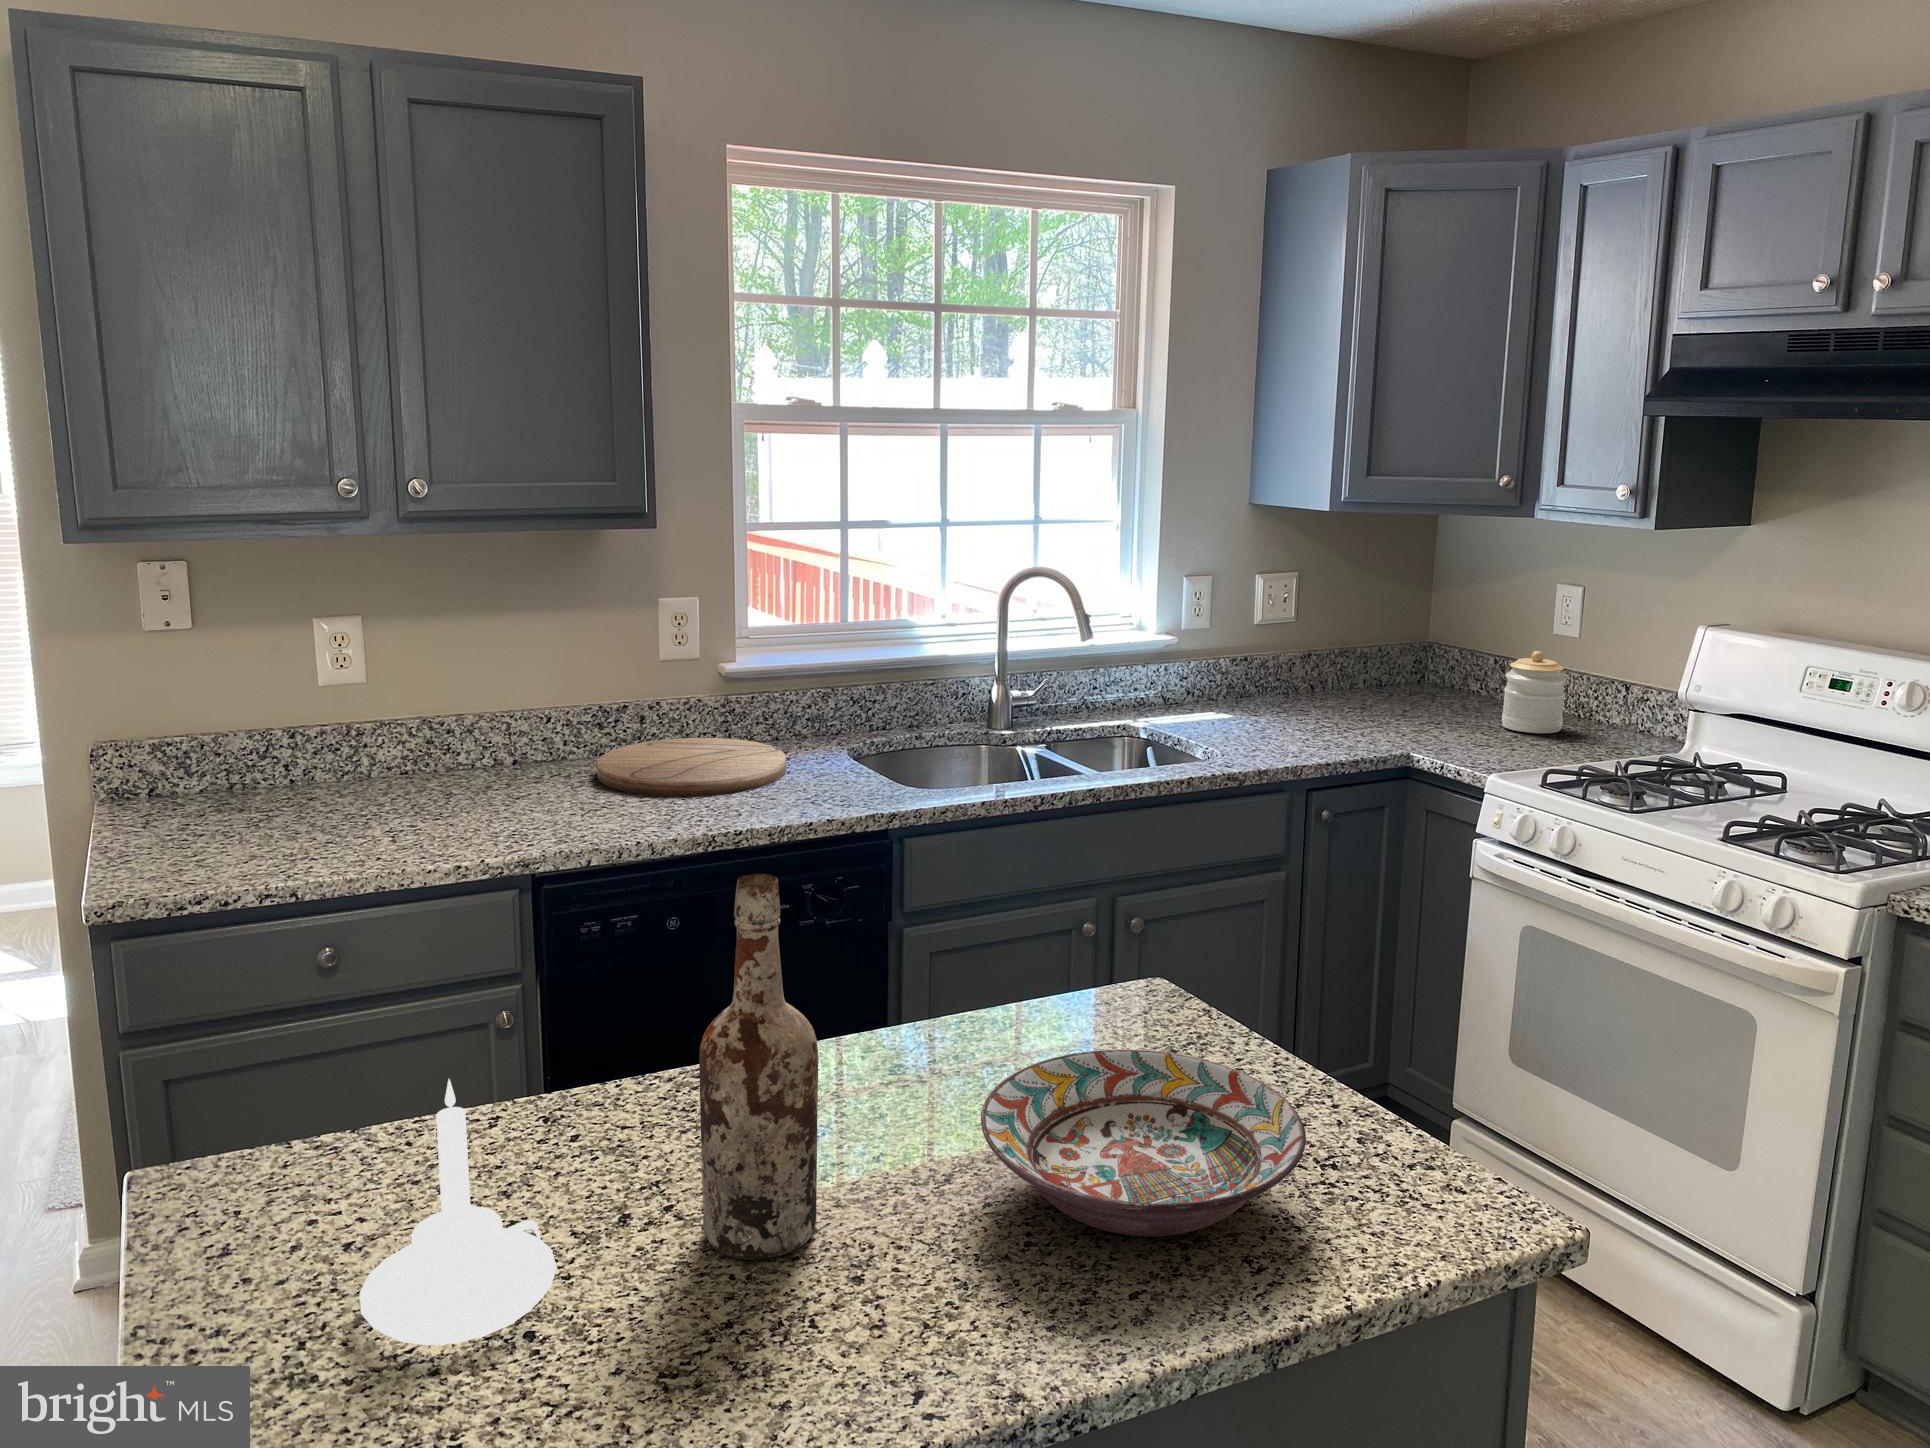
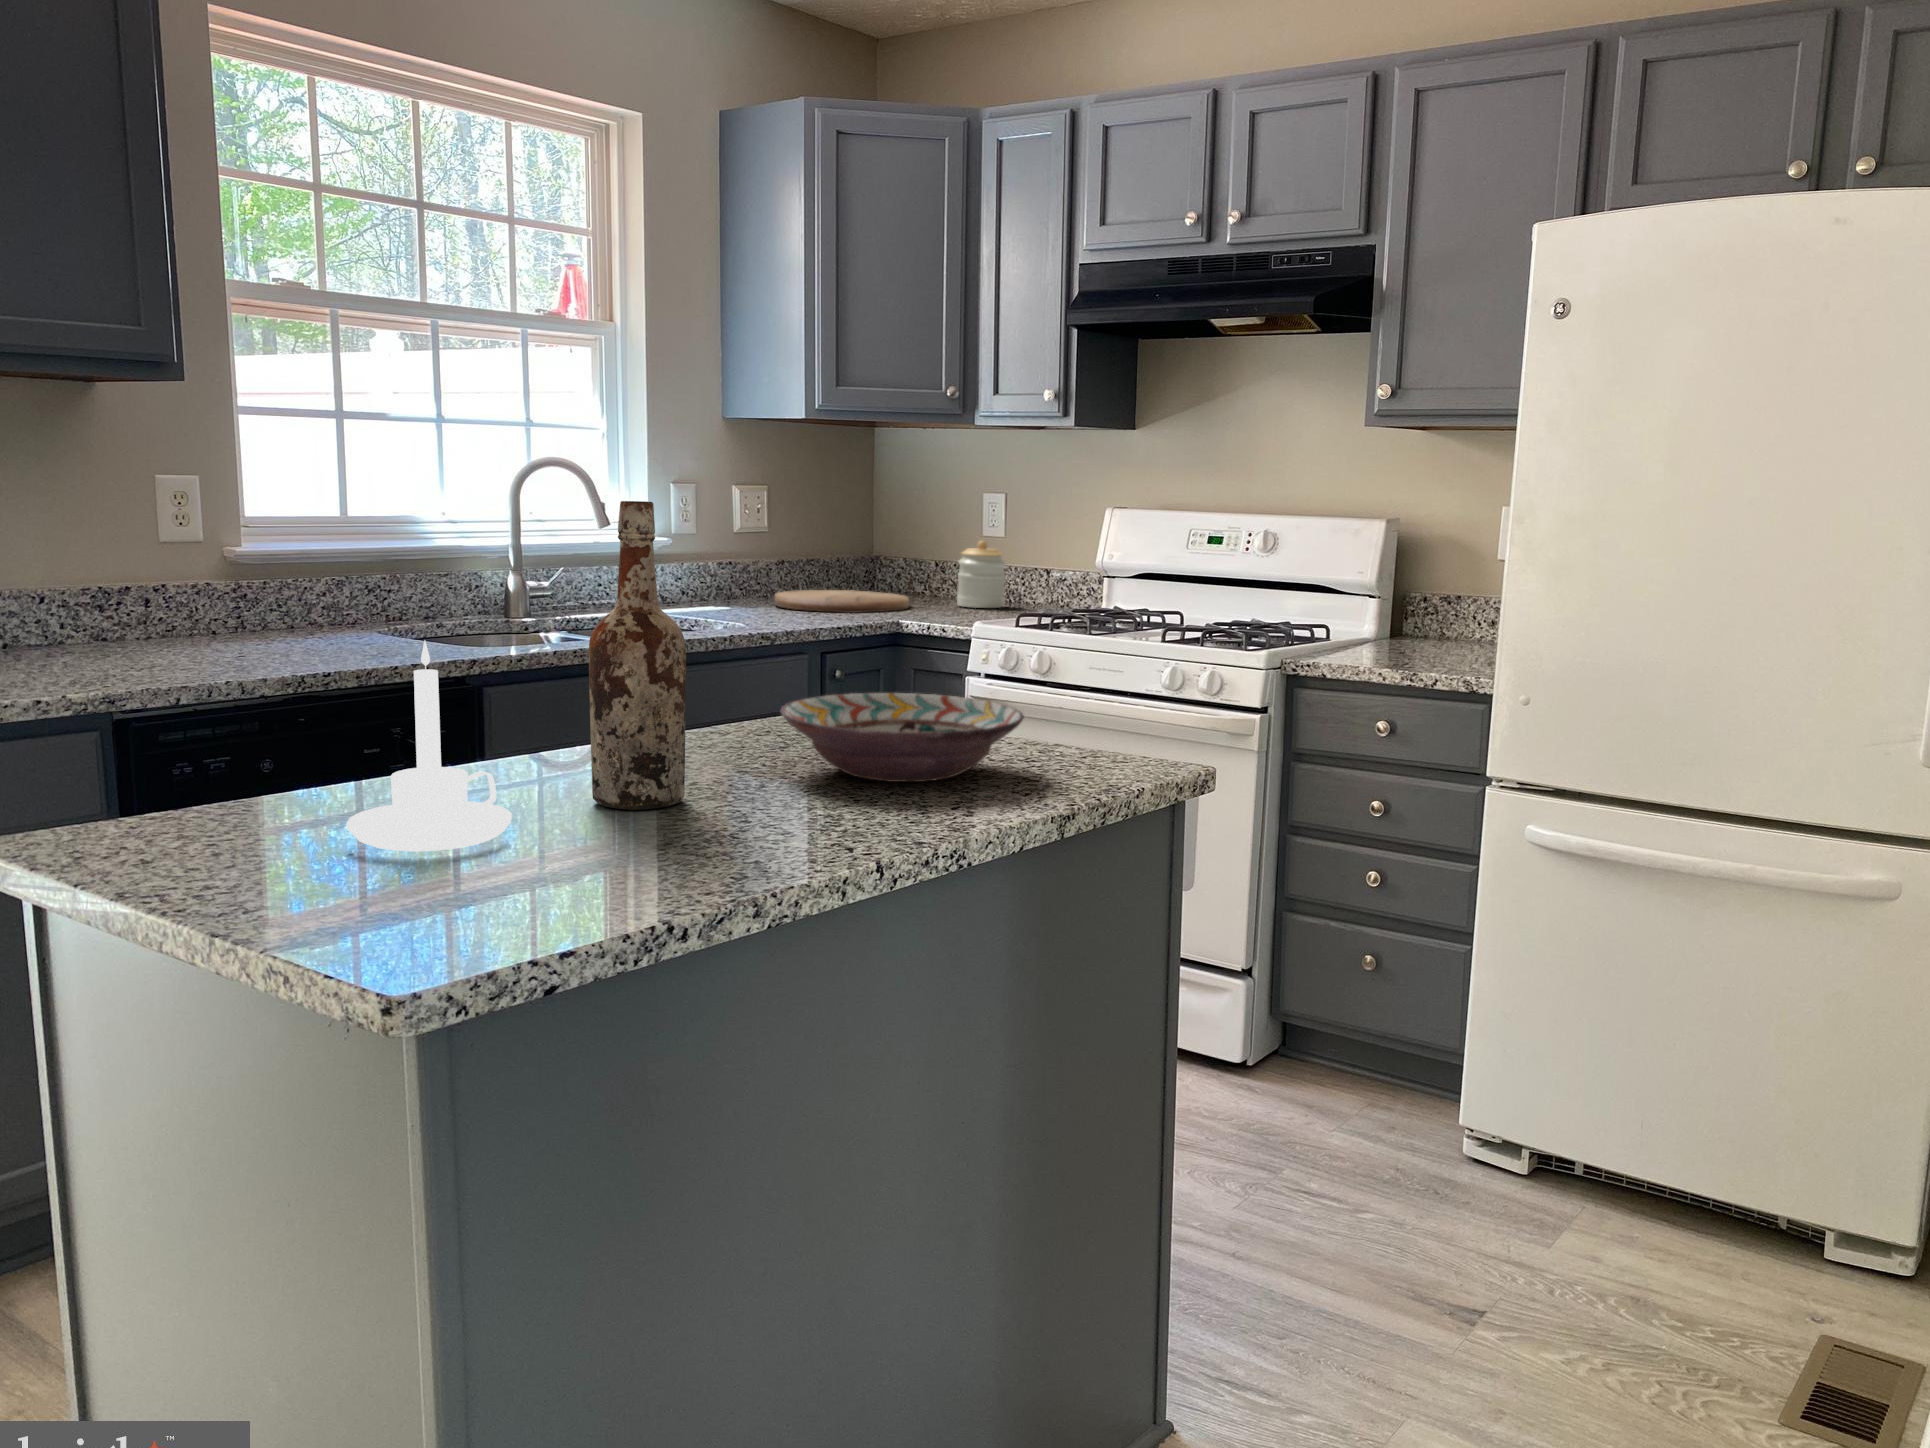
cutting board: present [597,738,786,796] -> present [774,590,909,613]

